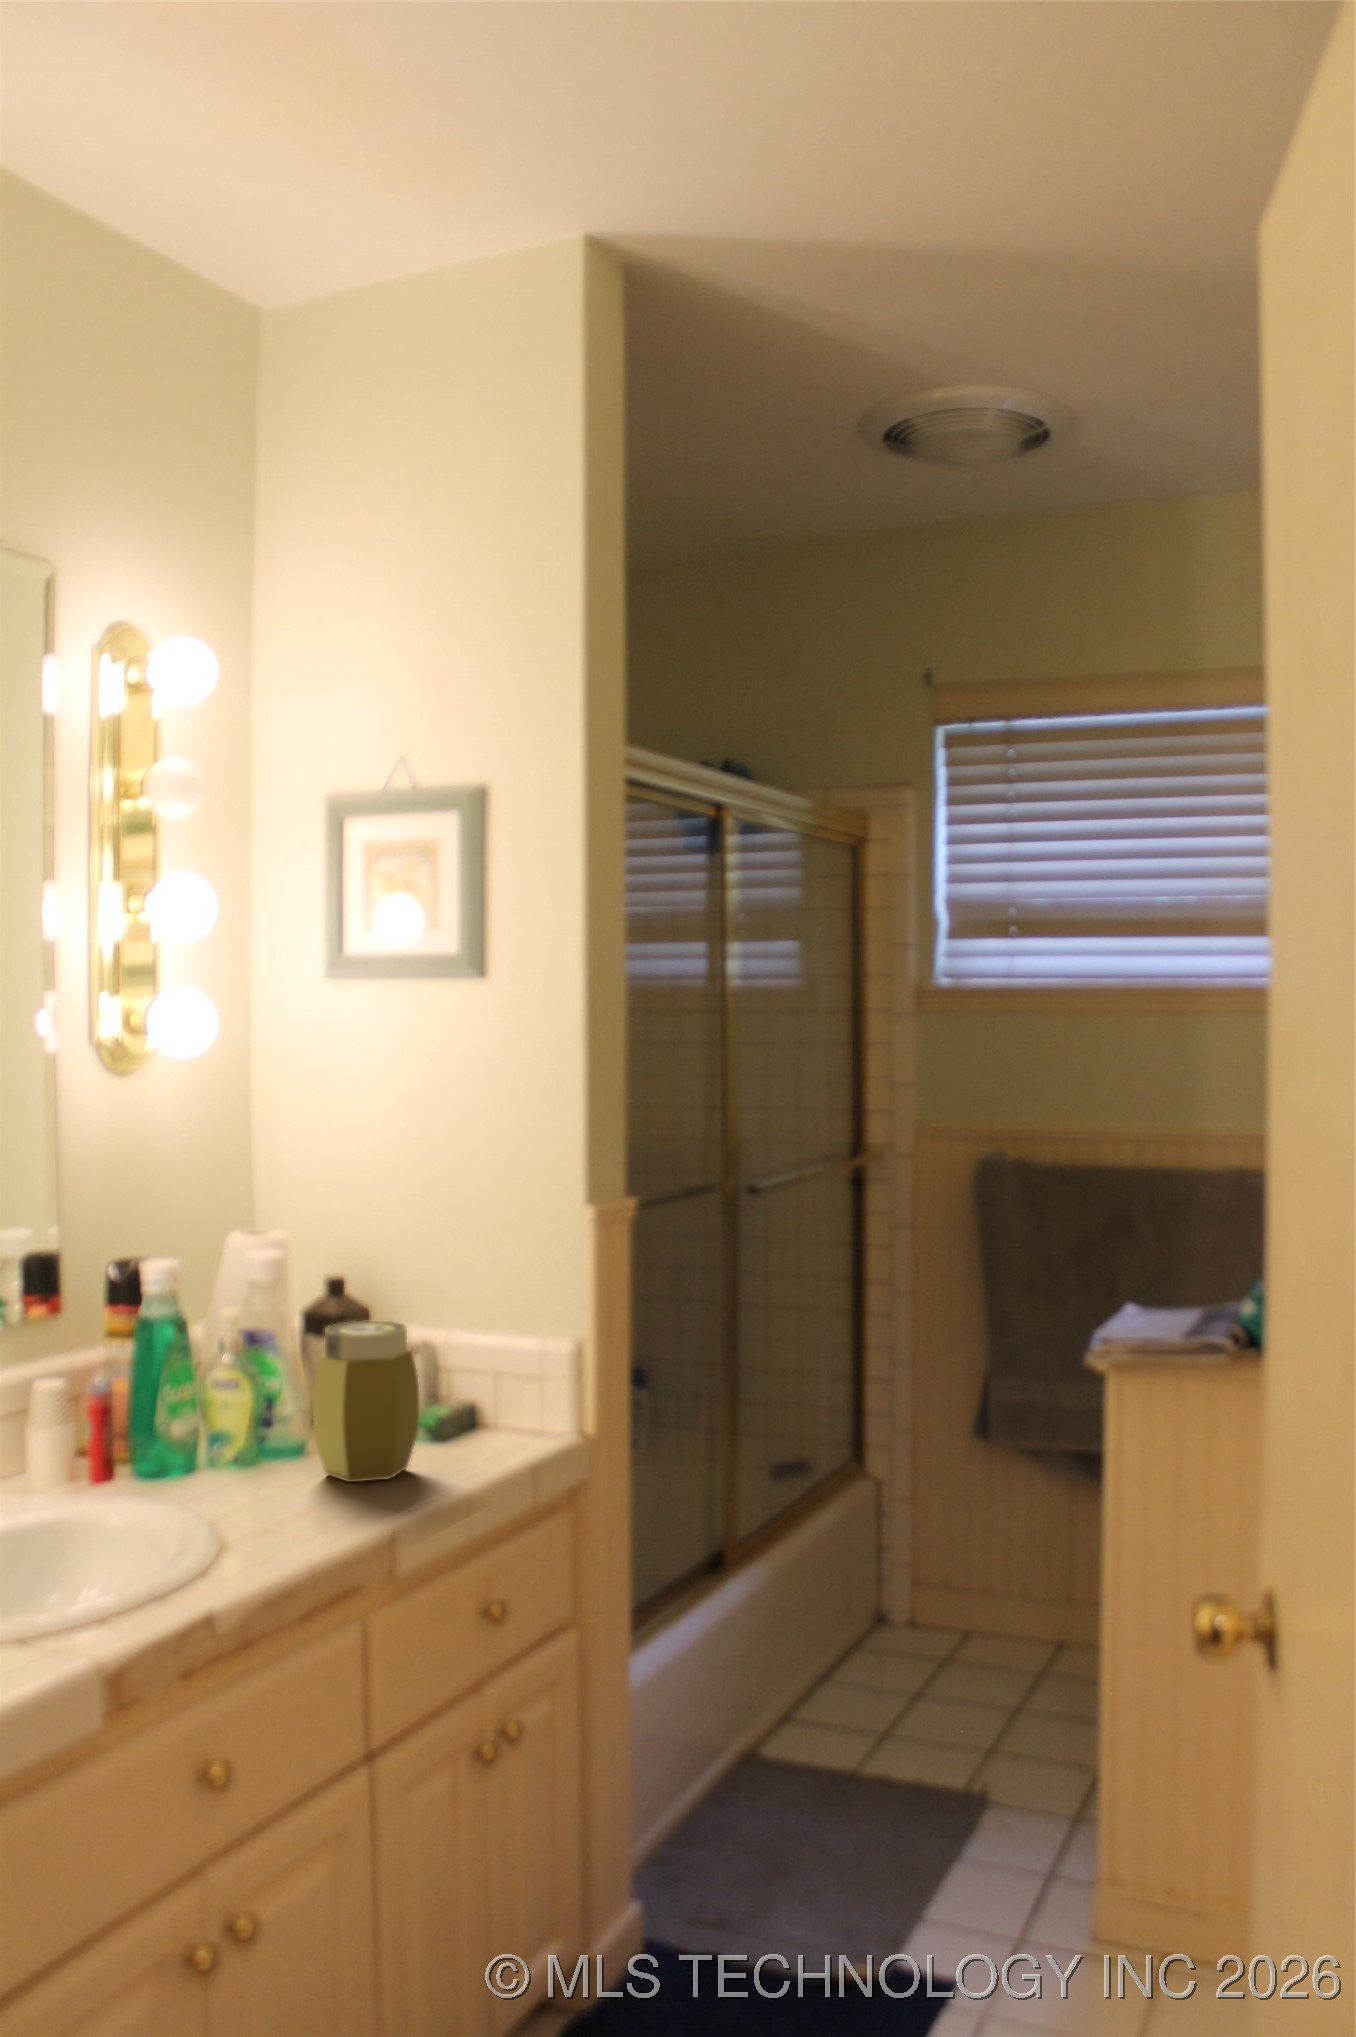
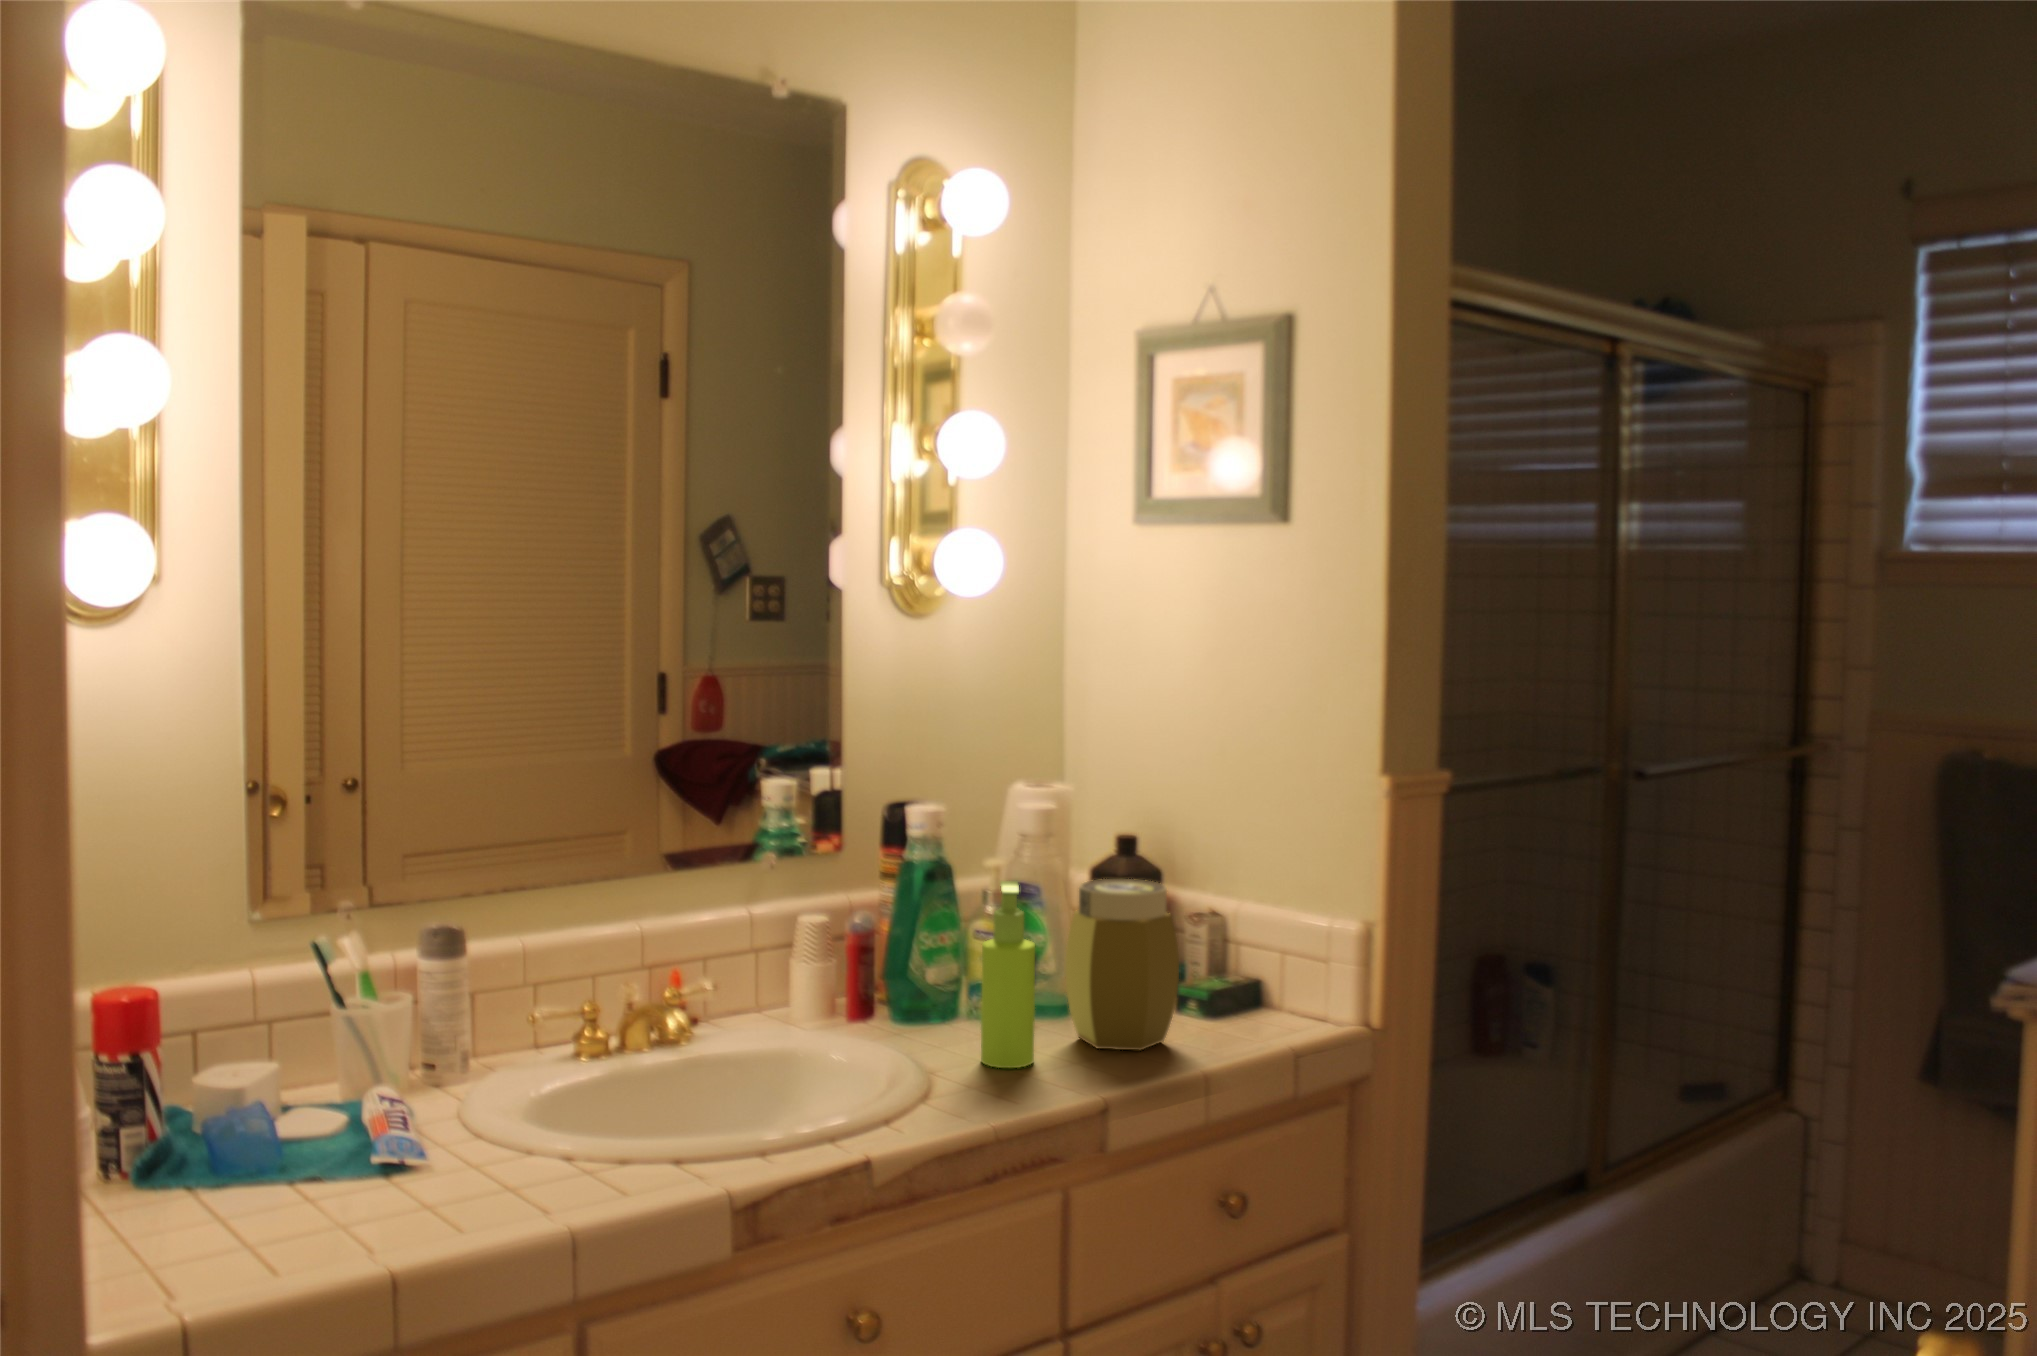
soap dispenser: none [246,1332,298,1511] -> present [981,881,1035,1068]

